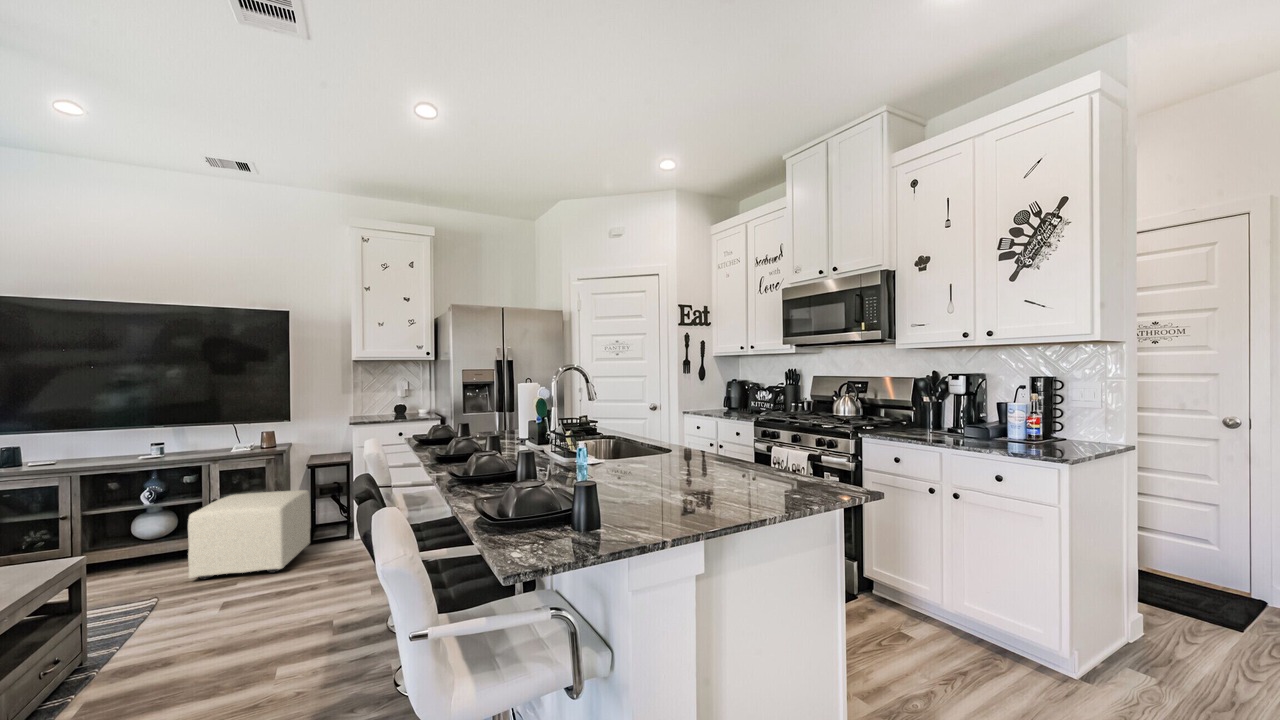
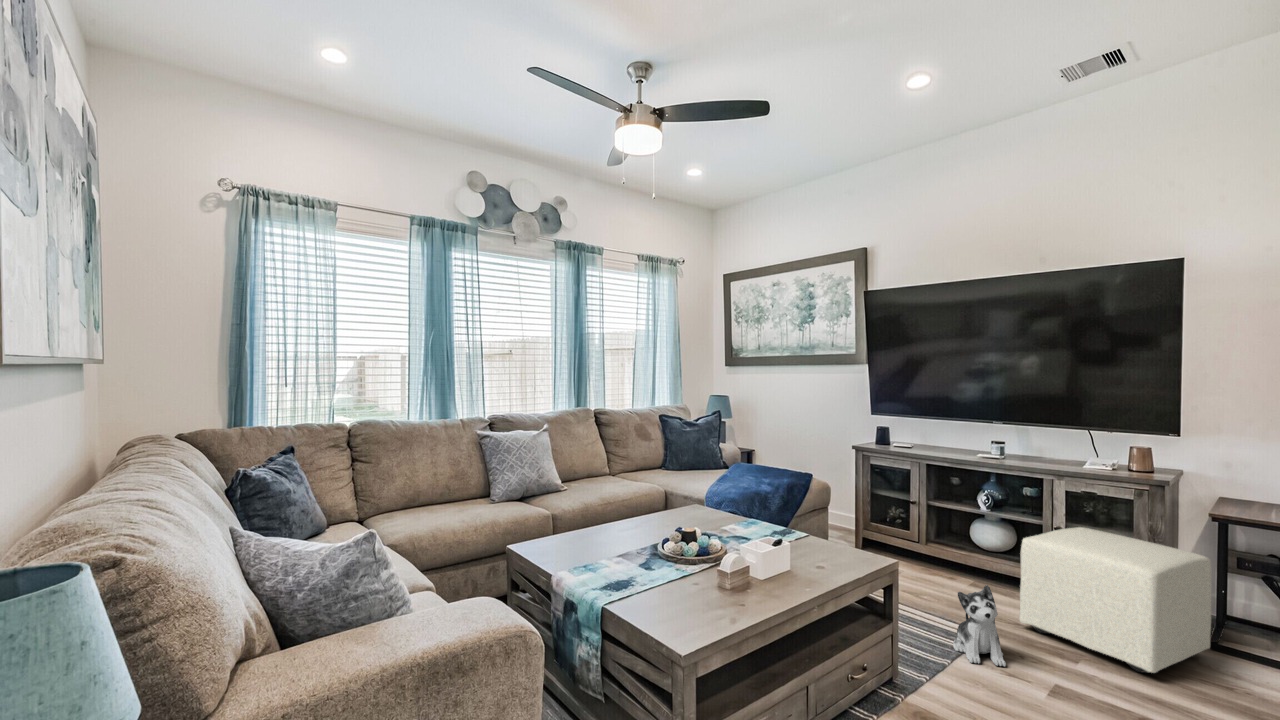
plush toy: none [135,556,185,621] -> present [953,585,1006,667]

